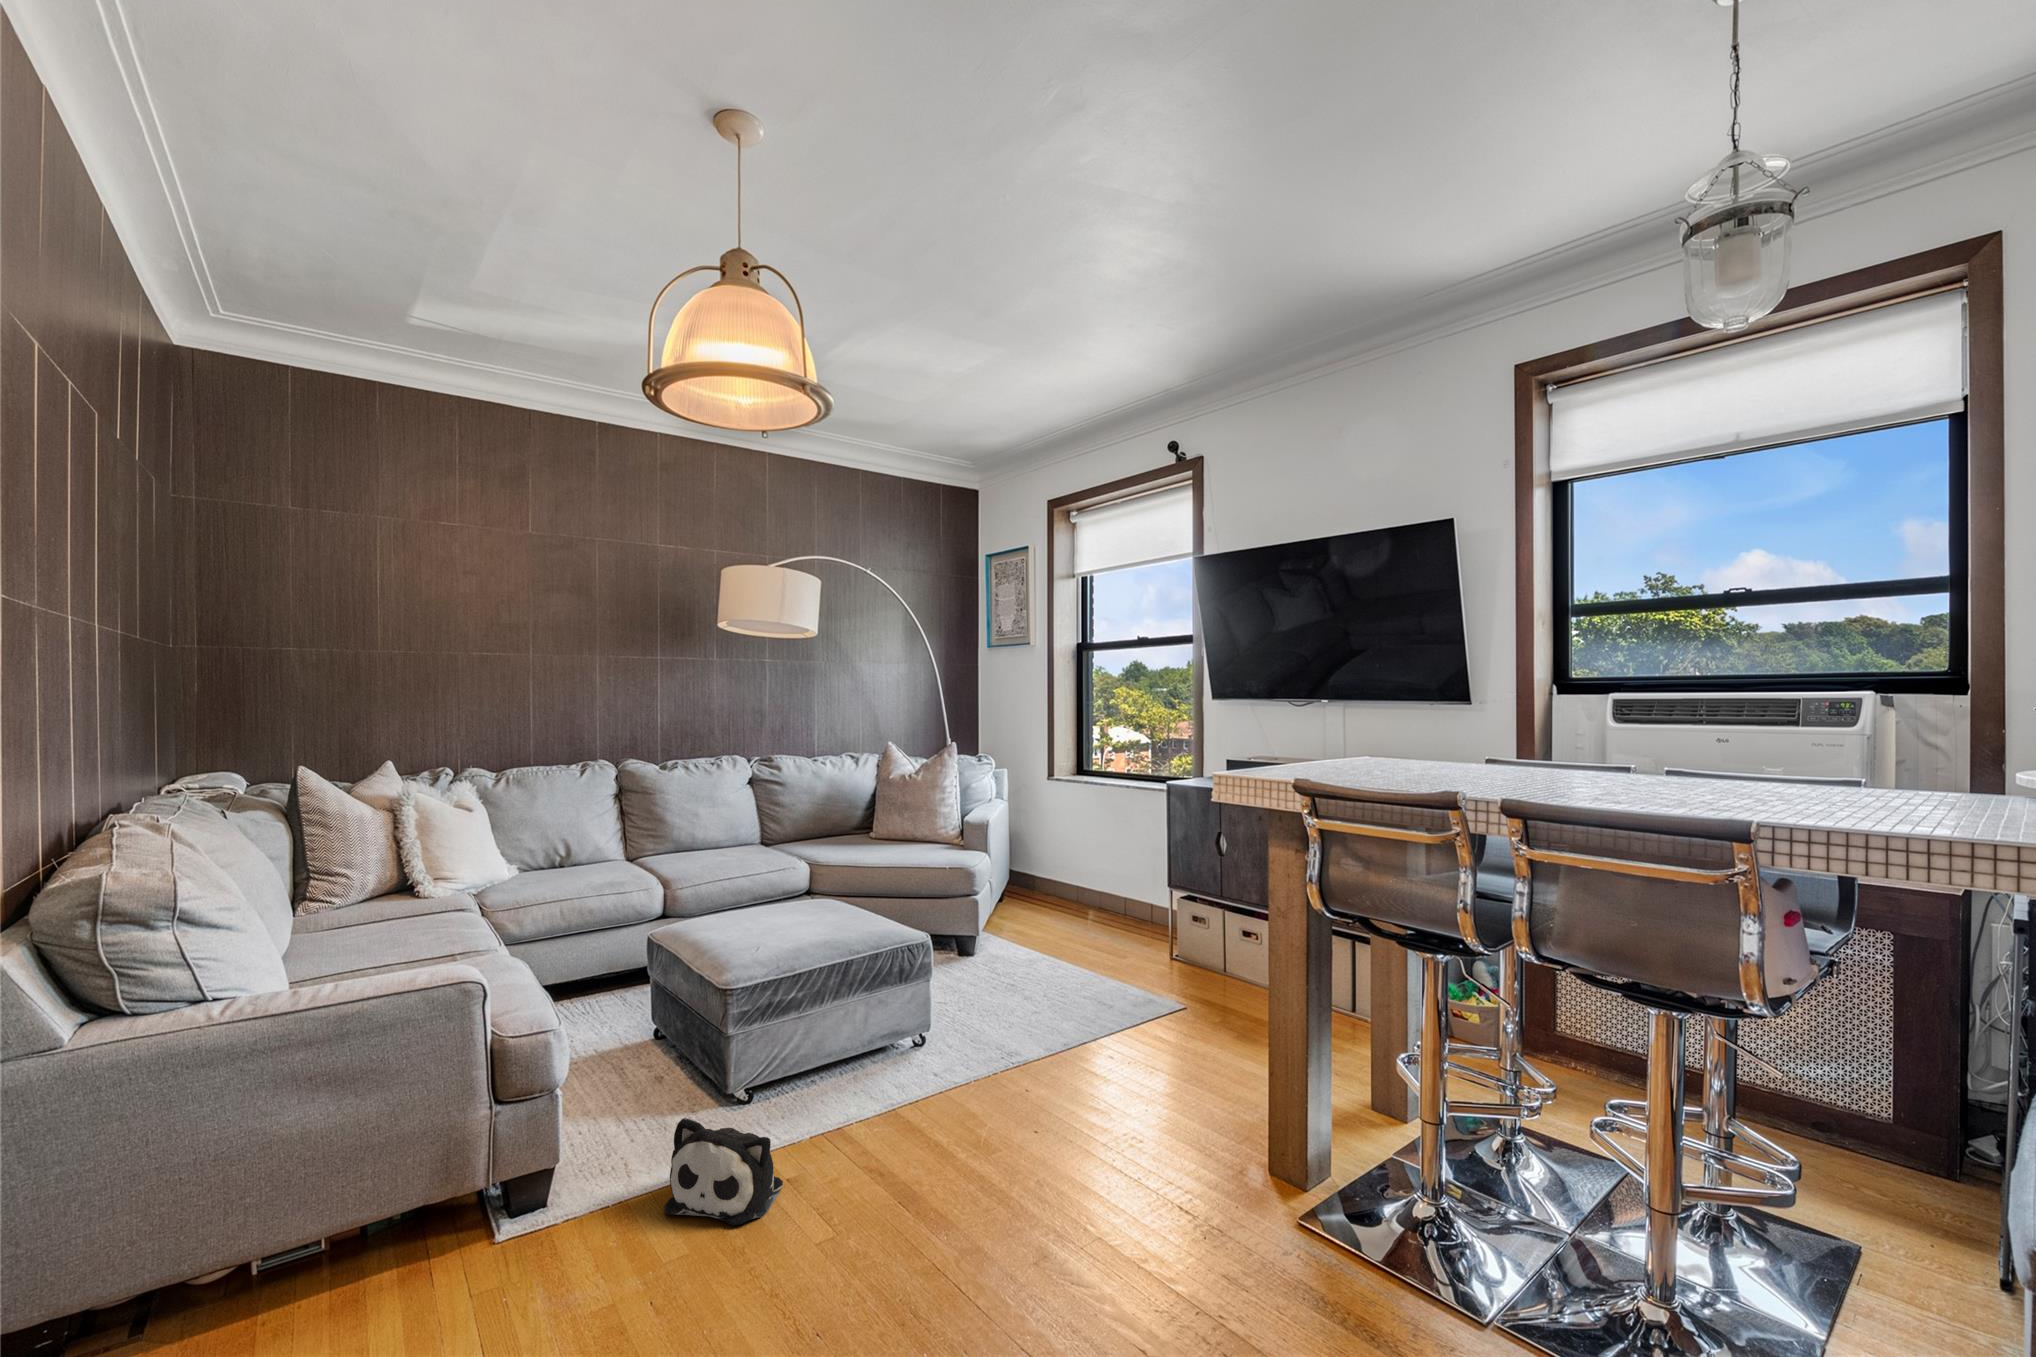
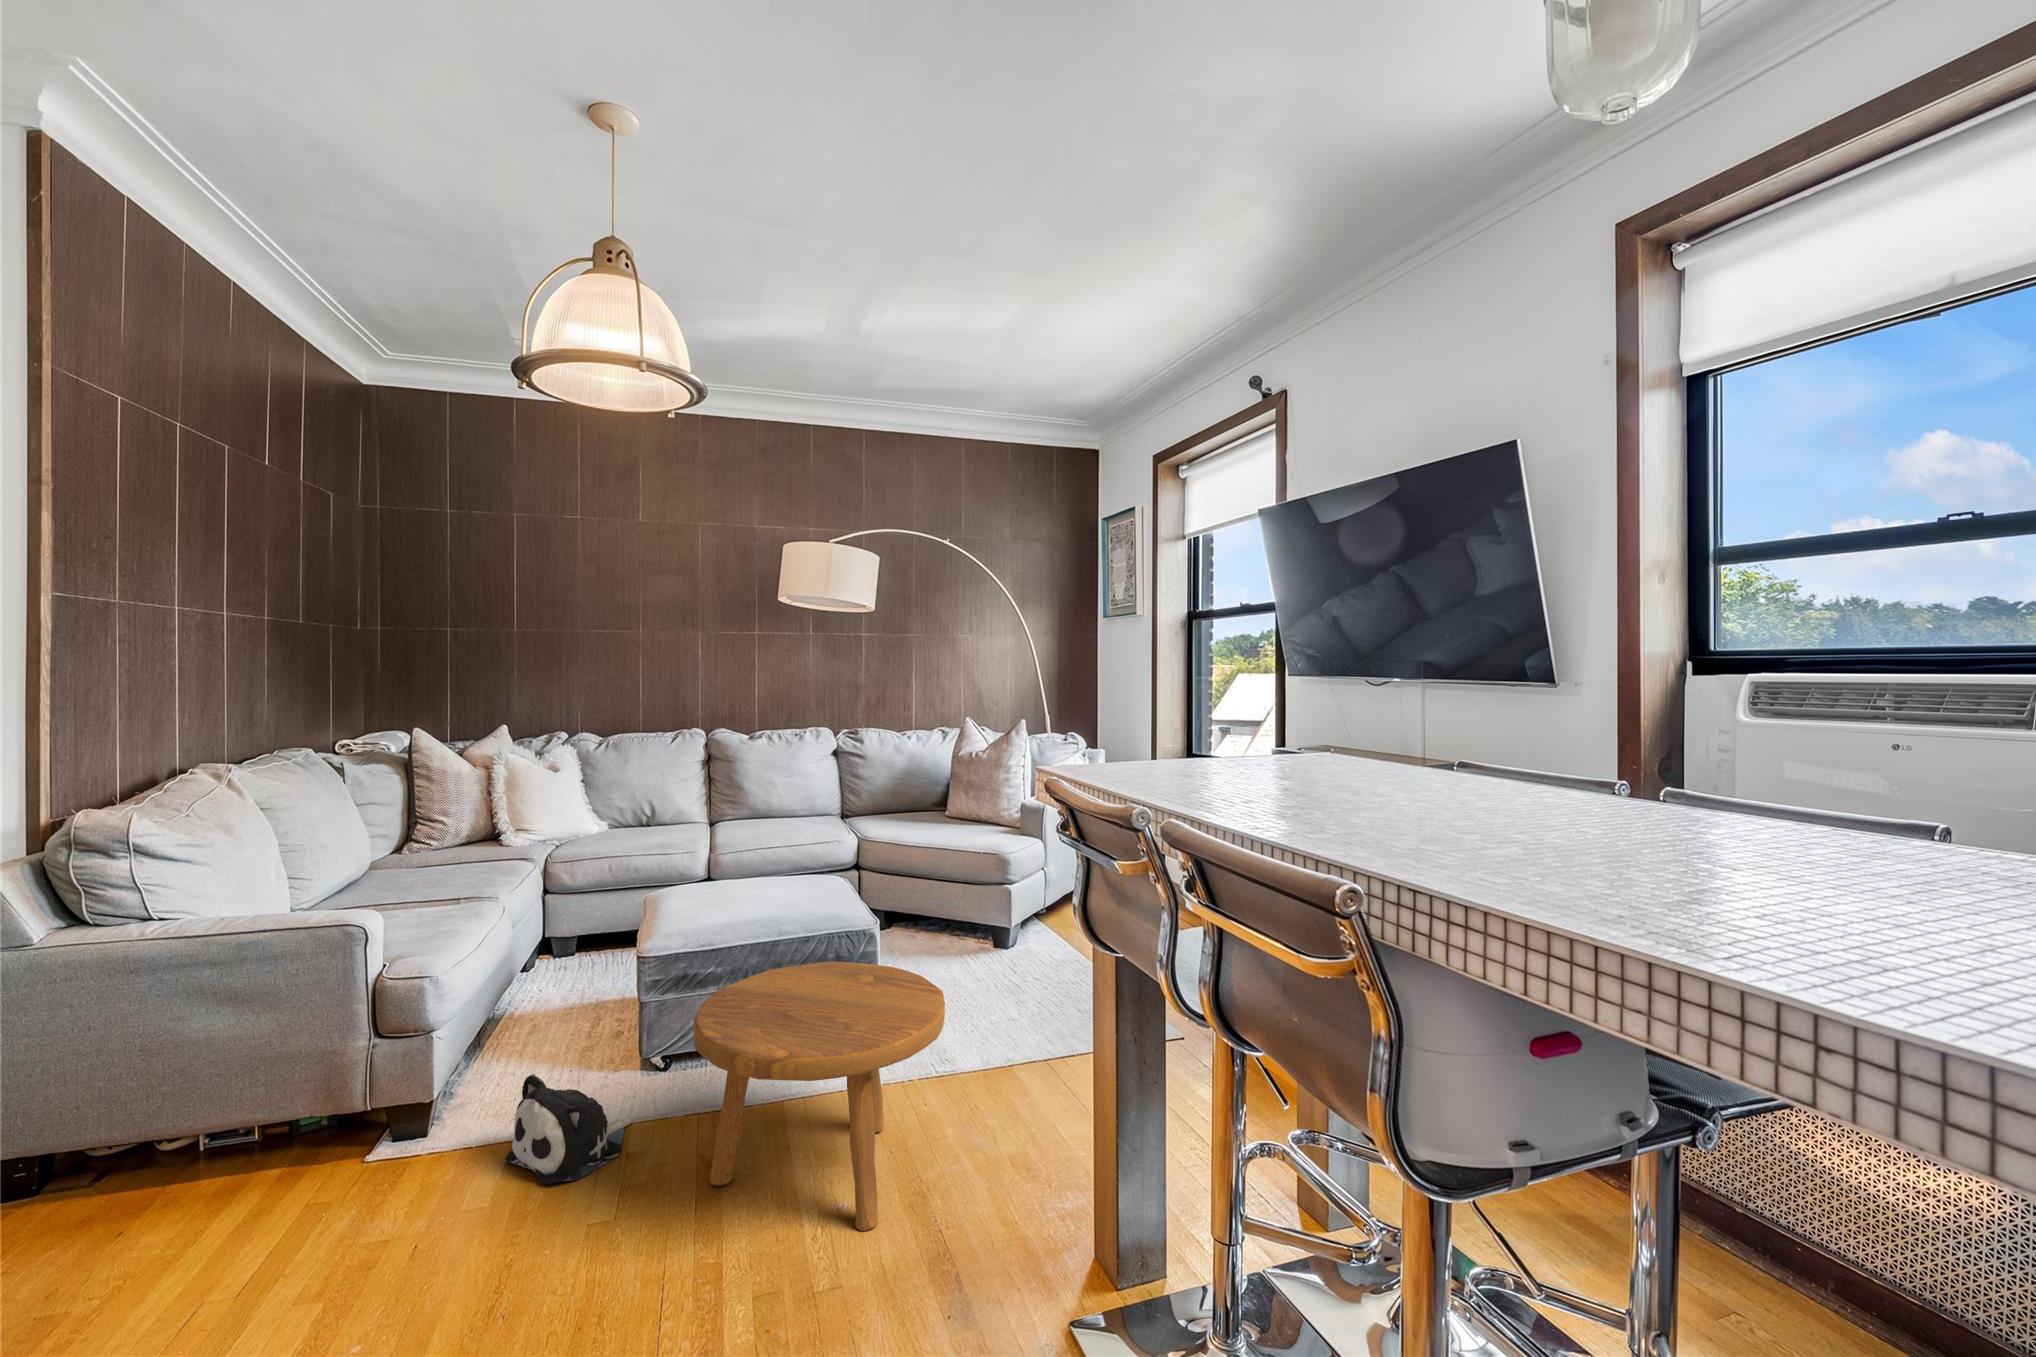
footstool: none [883,965,1115,1200] -> present [694,961,945,1231]

